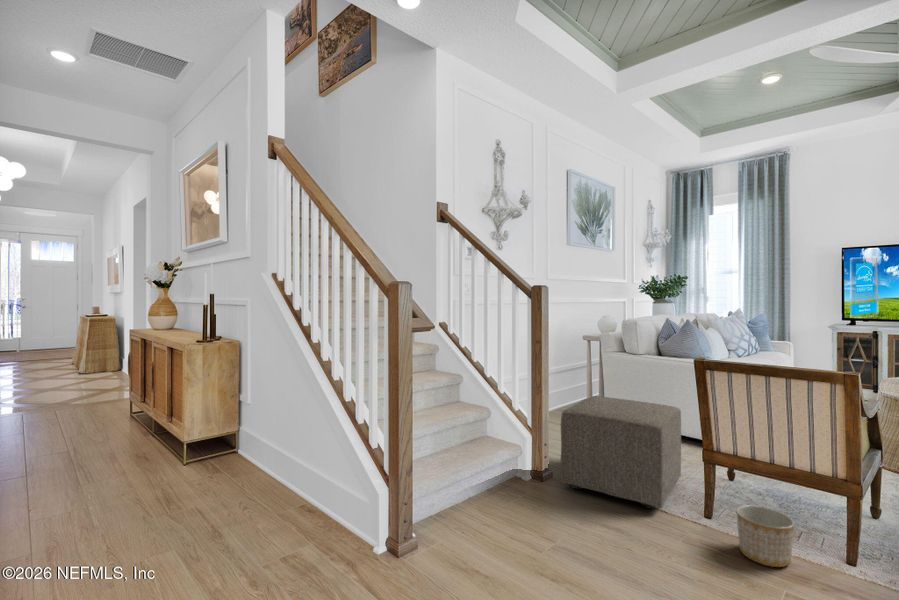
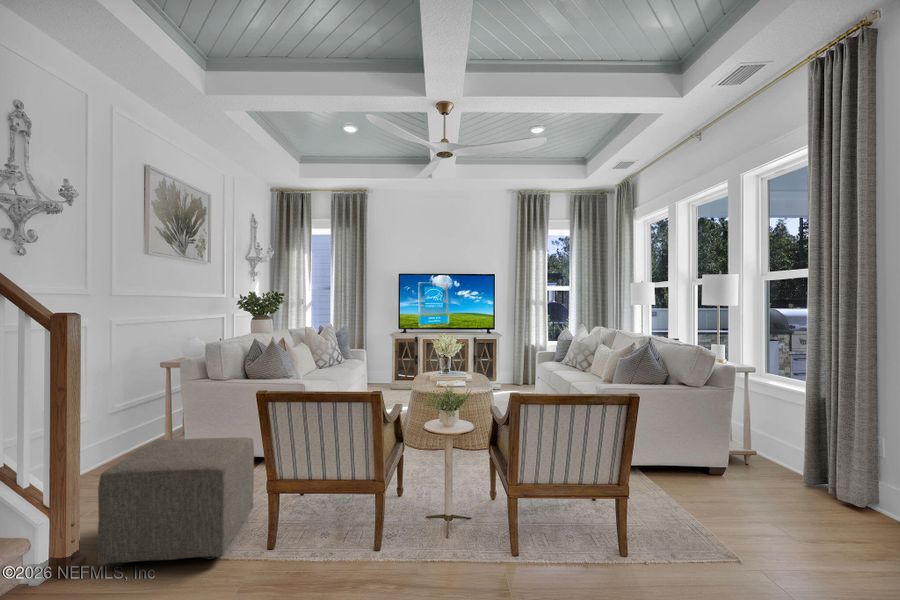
planter: present [737,505,794,567] -> none [290,523,337,582]

